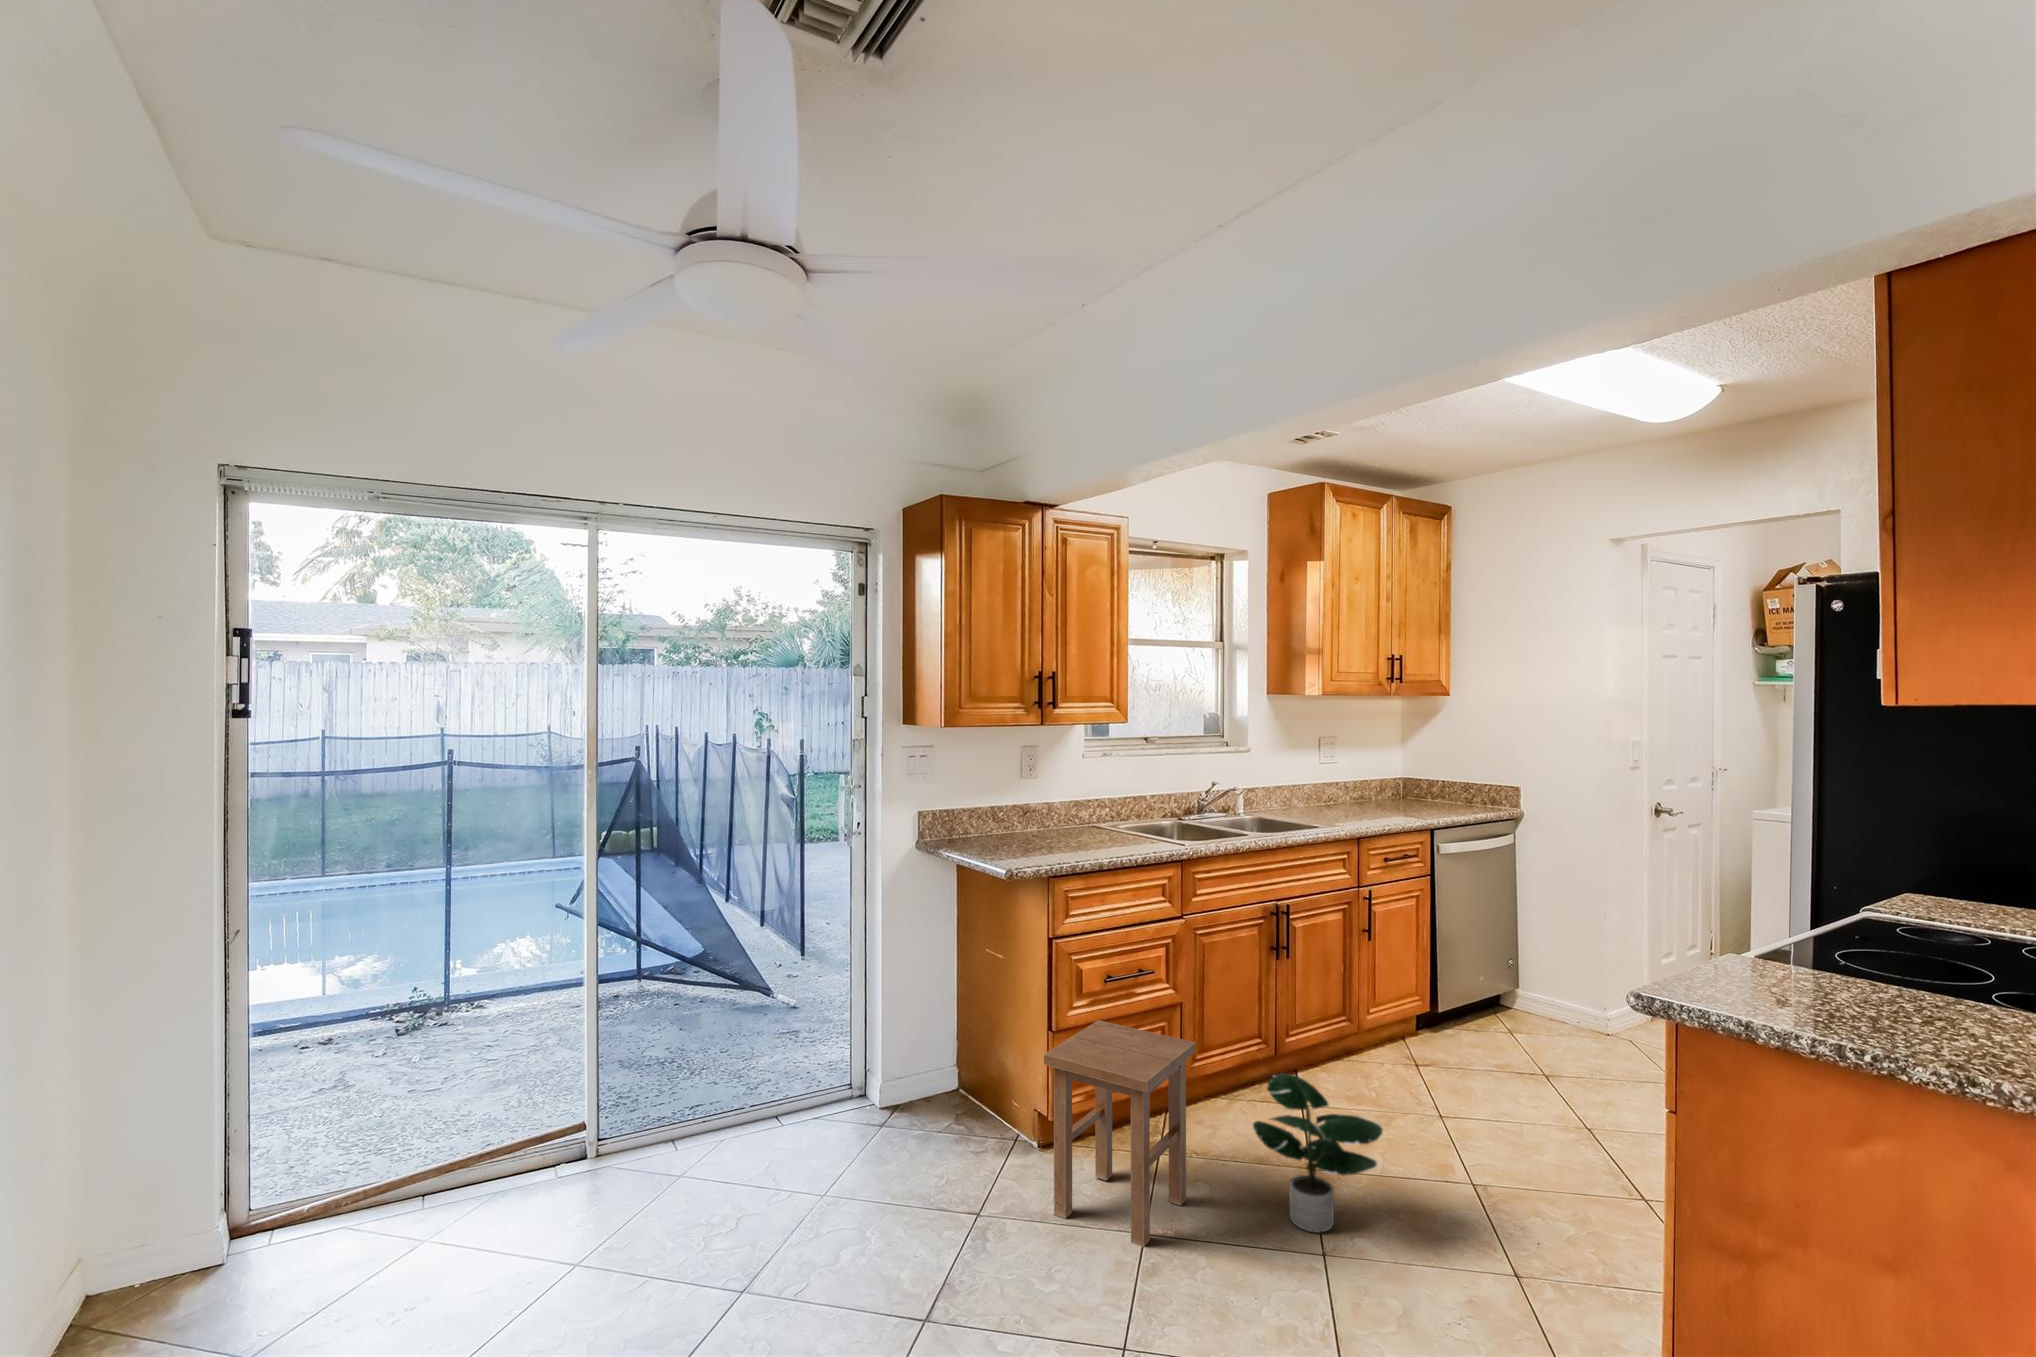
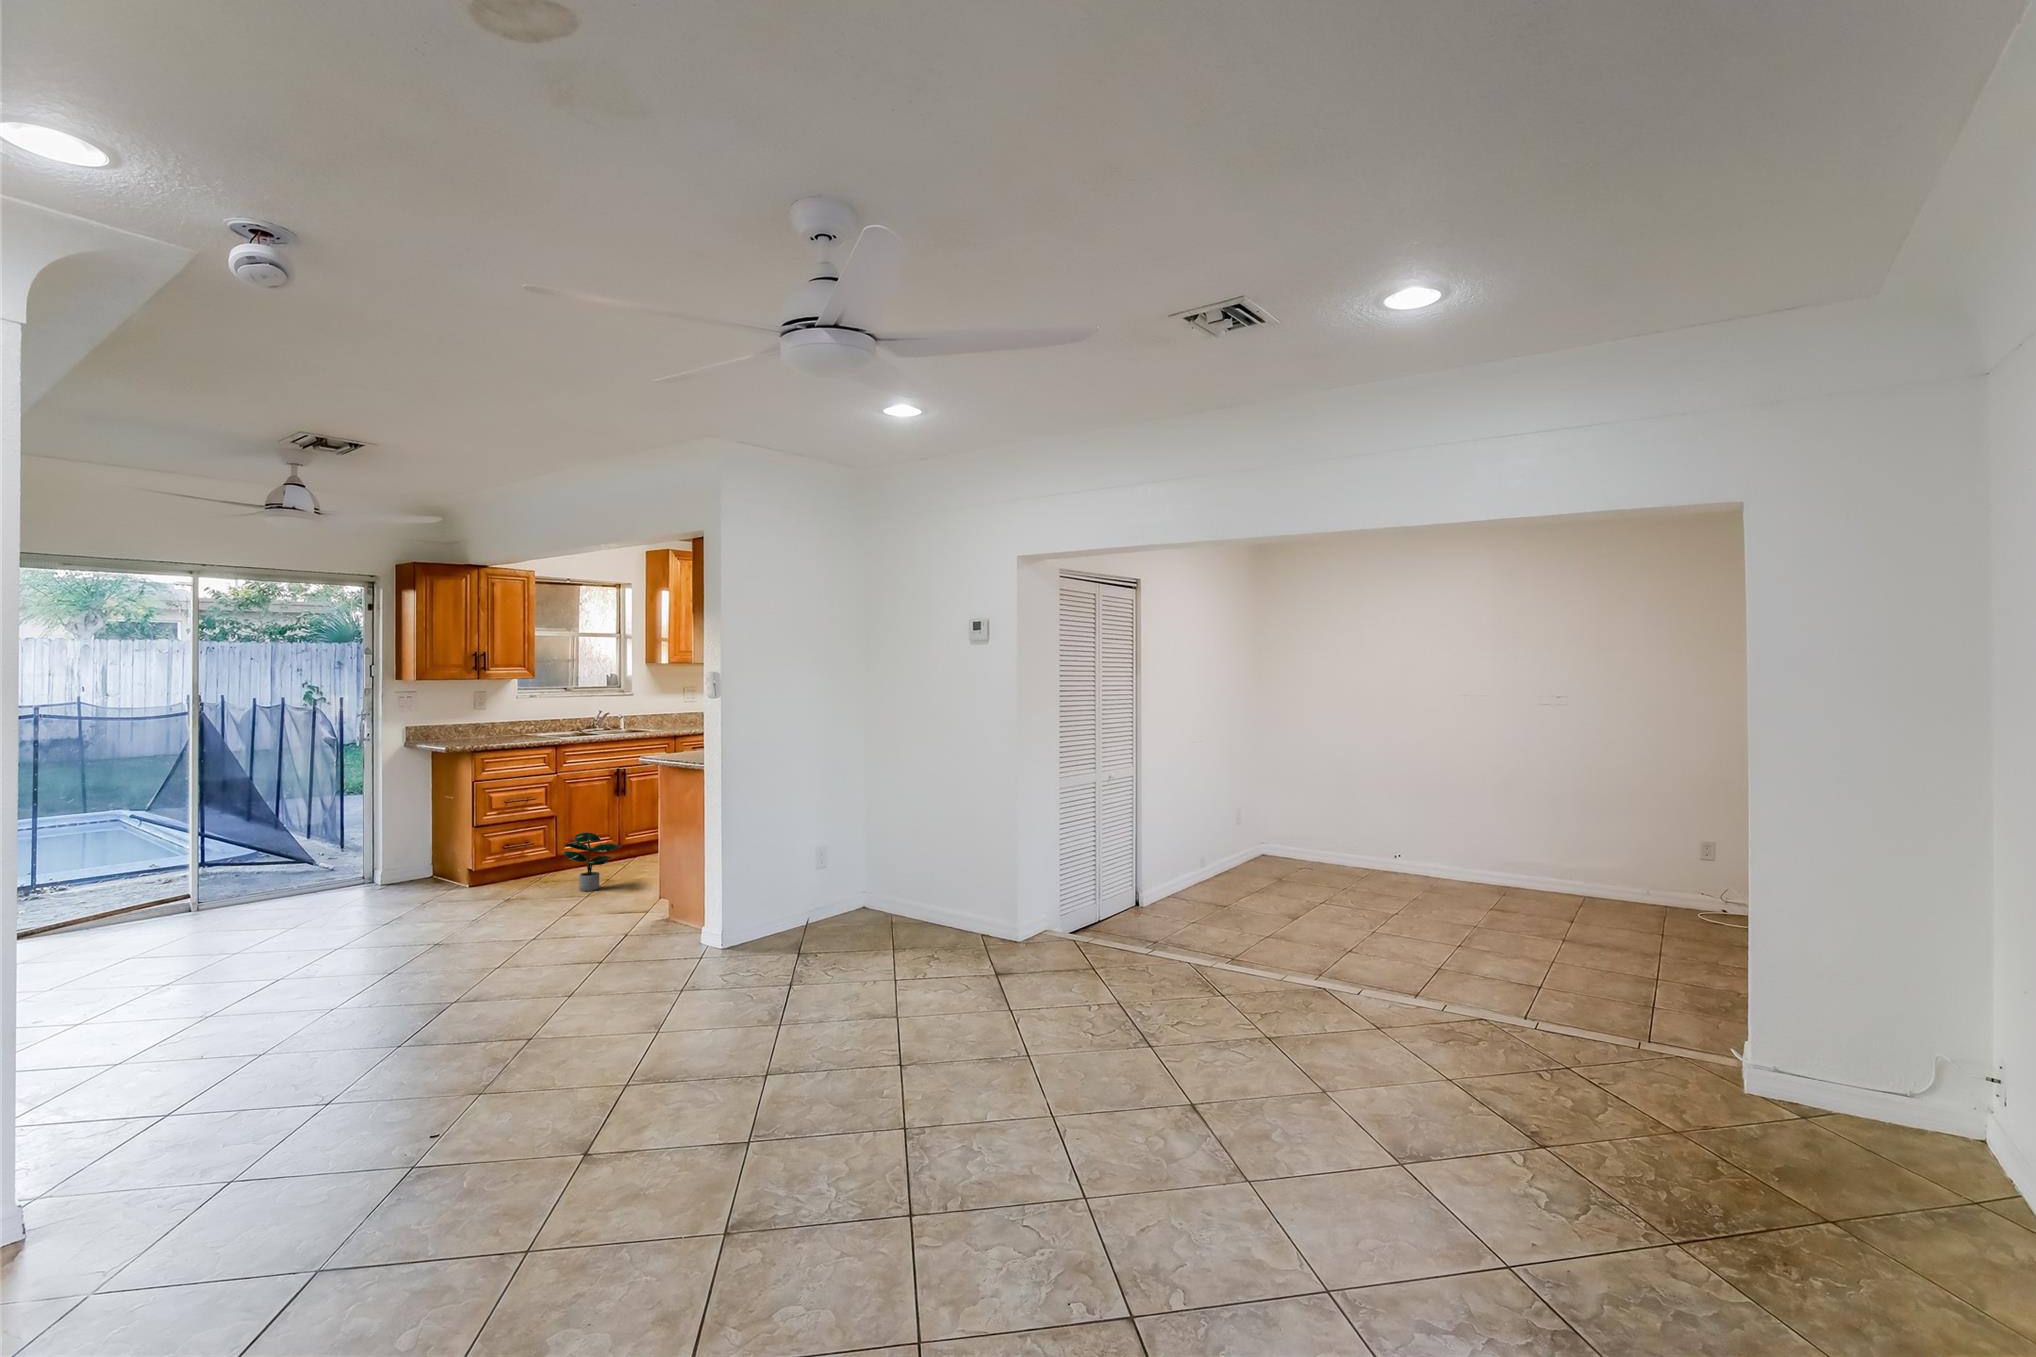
stool: present [1044,1020,1195,1247] -> none [458,817,540,900]

